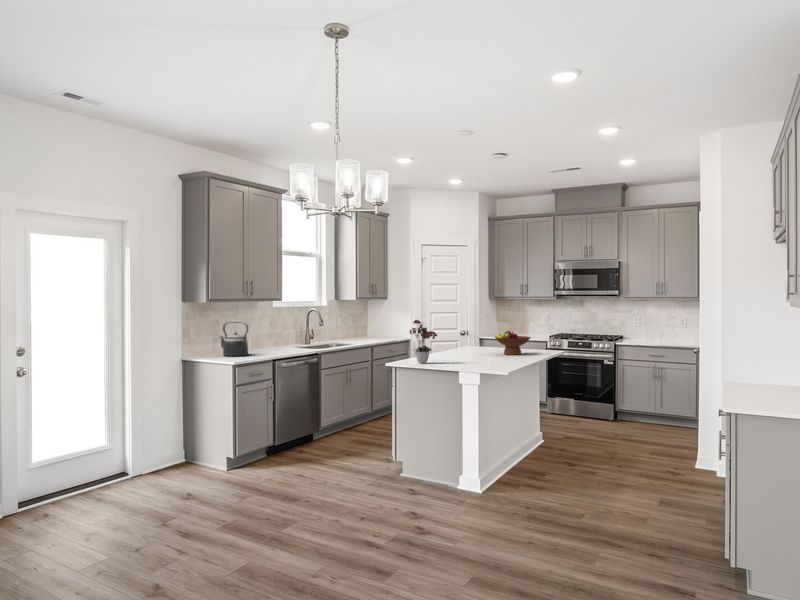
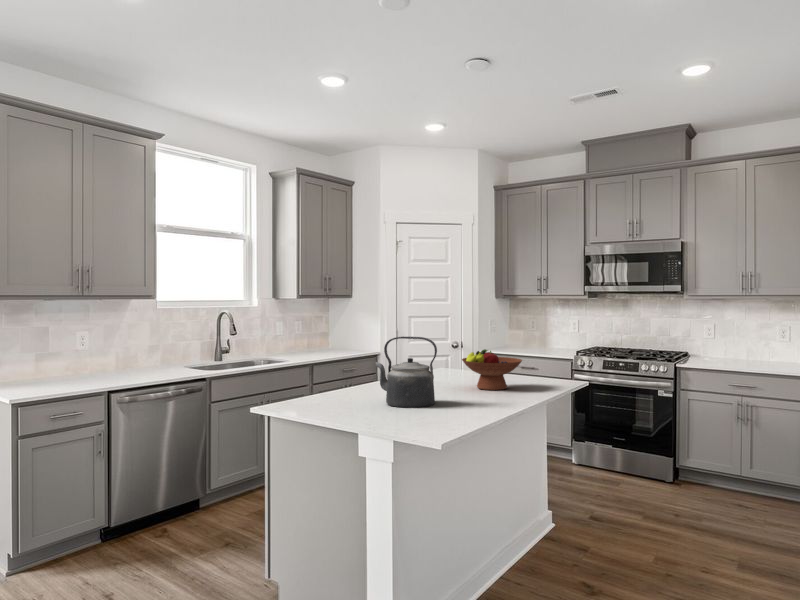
flower arrangement: present [410,320,437,364] -> none [279,328,335,411]
kettle: present [219,322,248,356] -> present [376,337,437,408]

